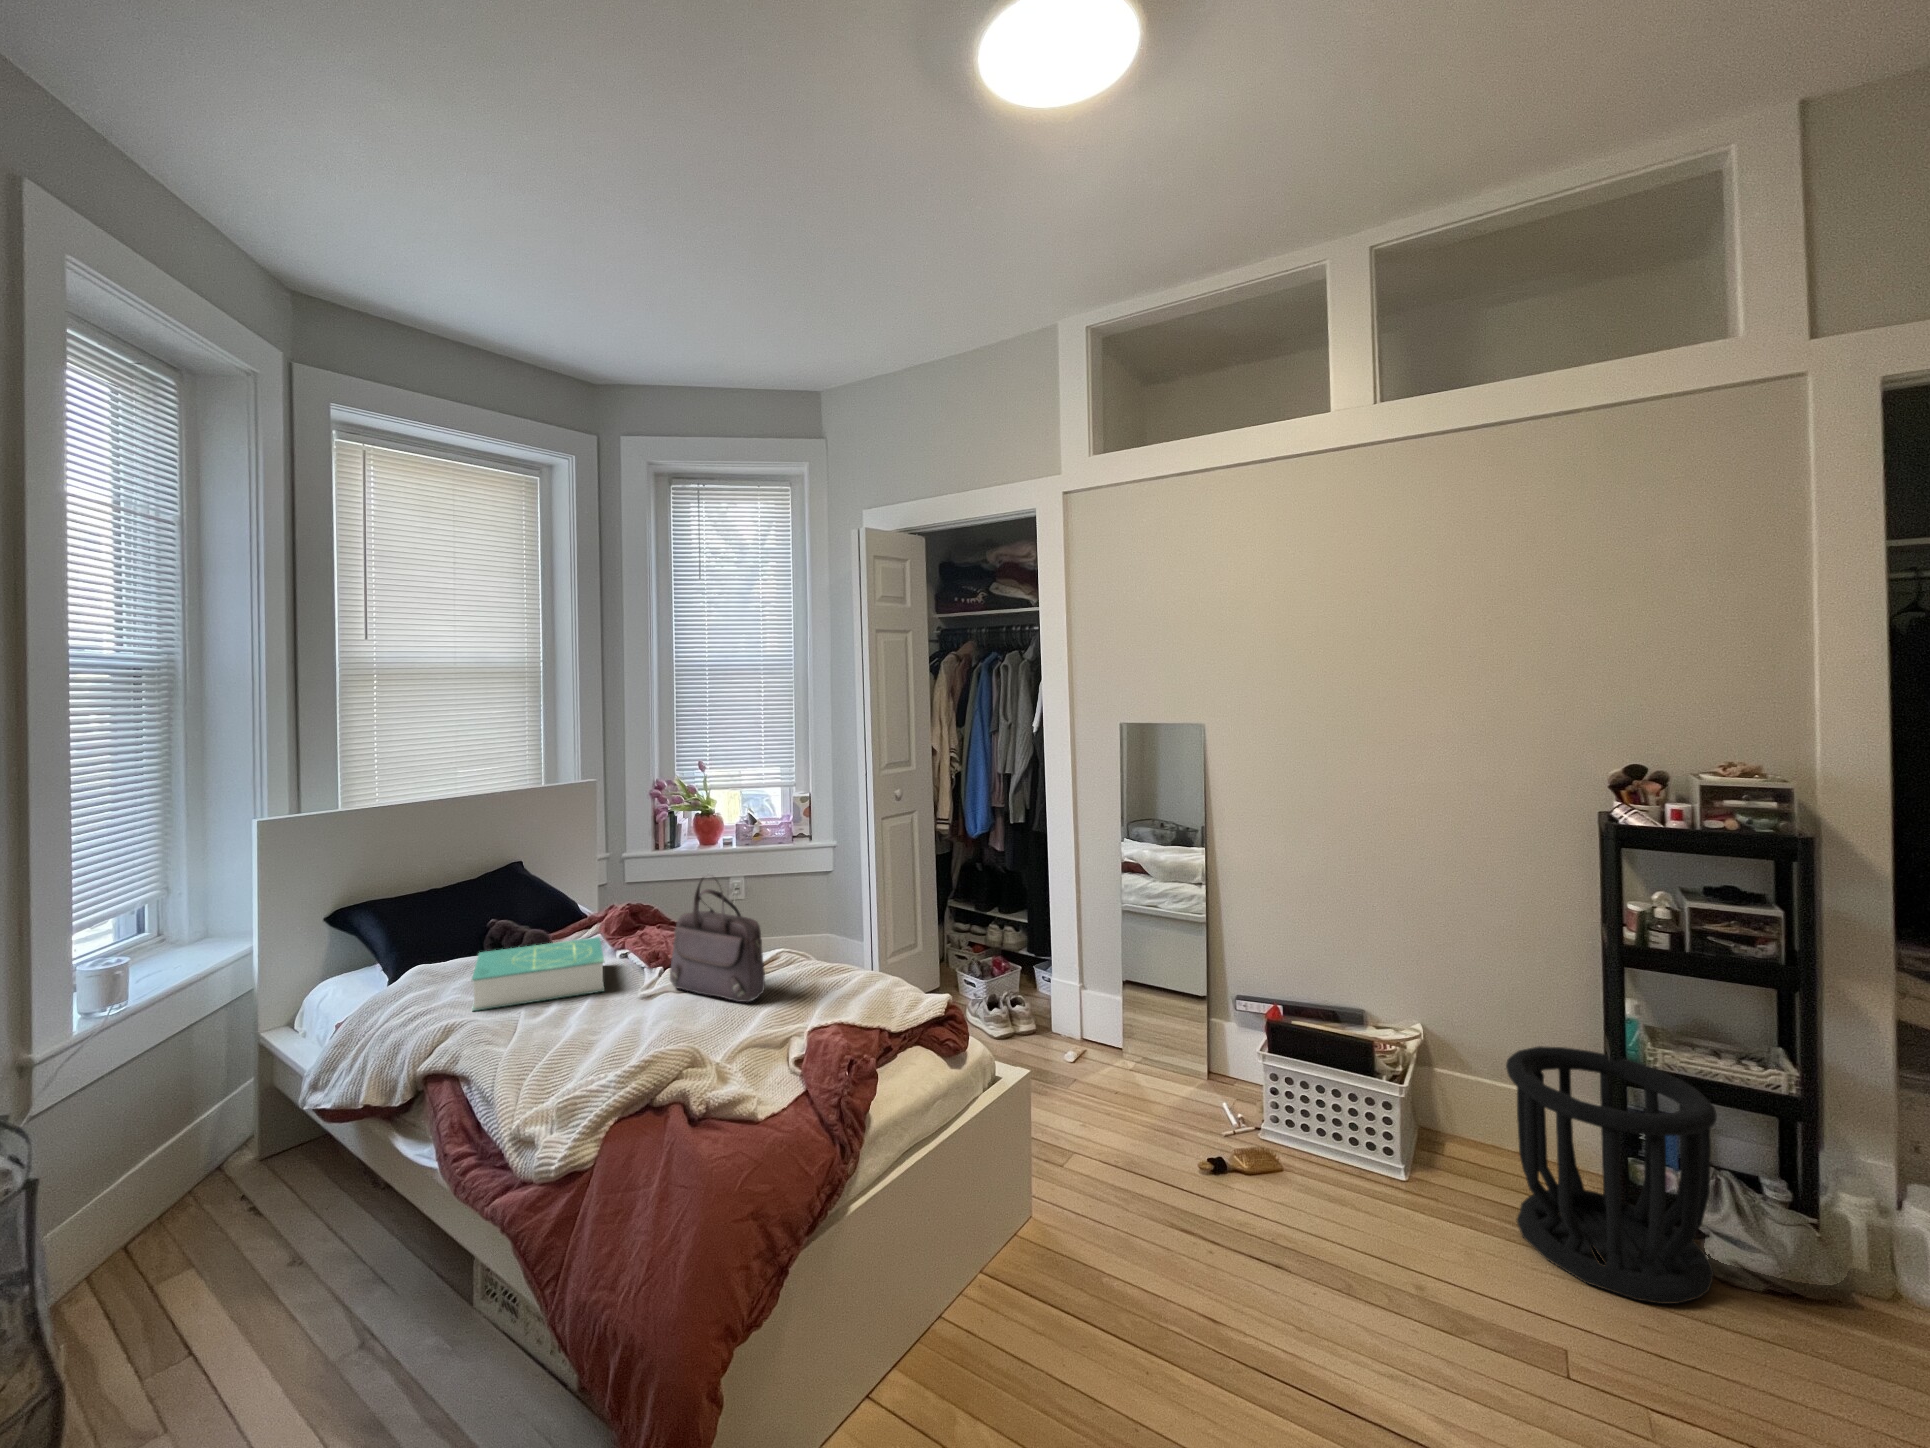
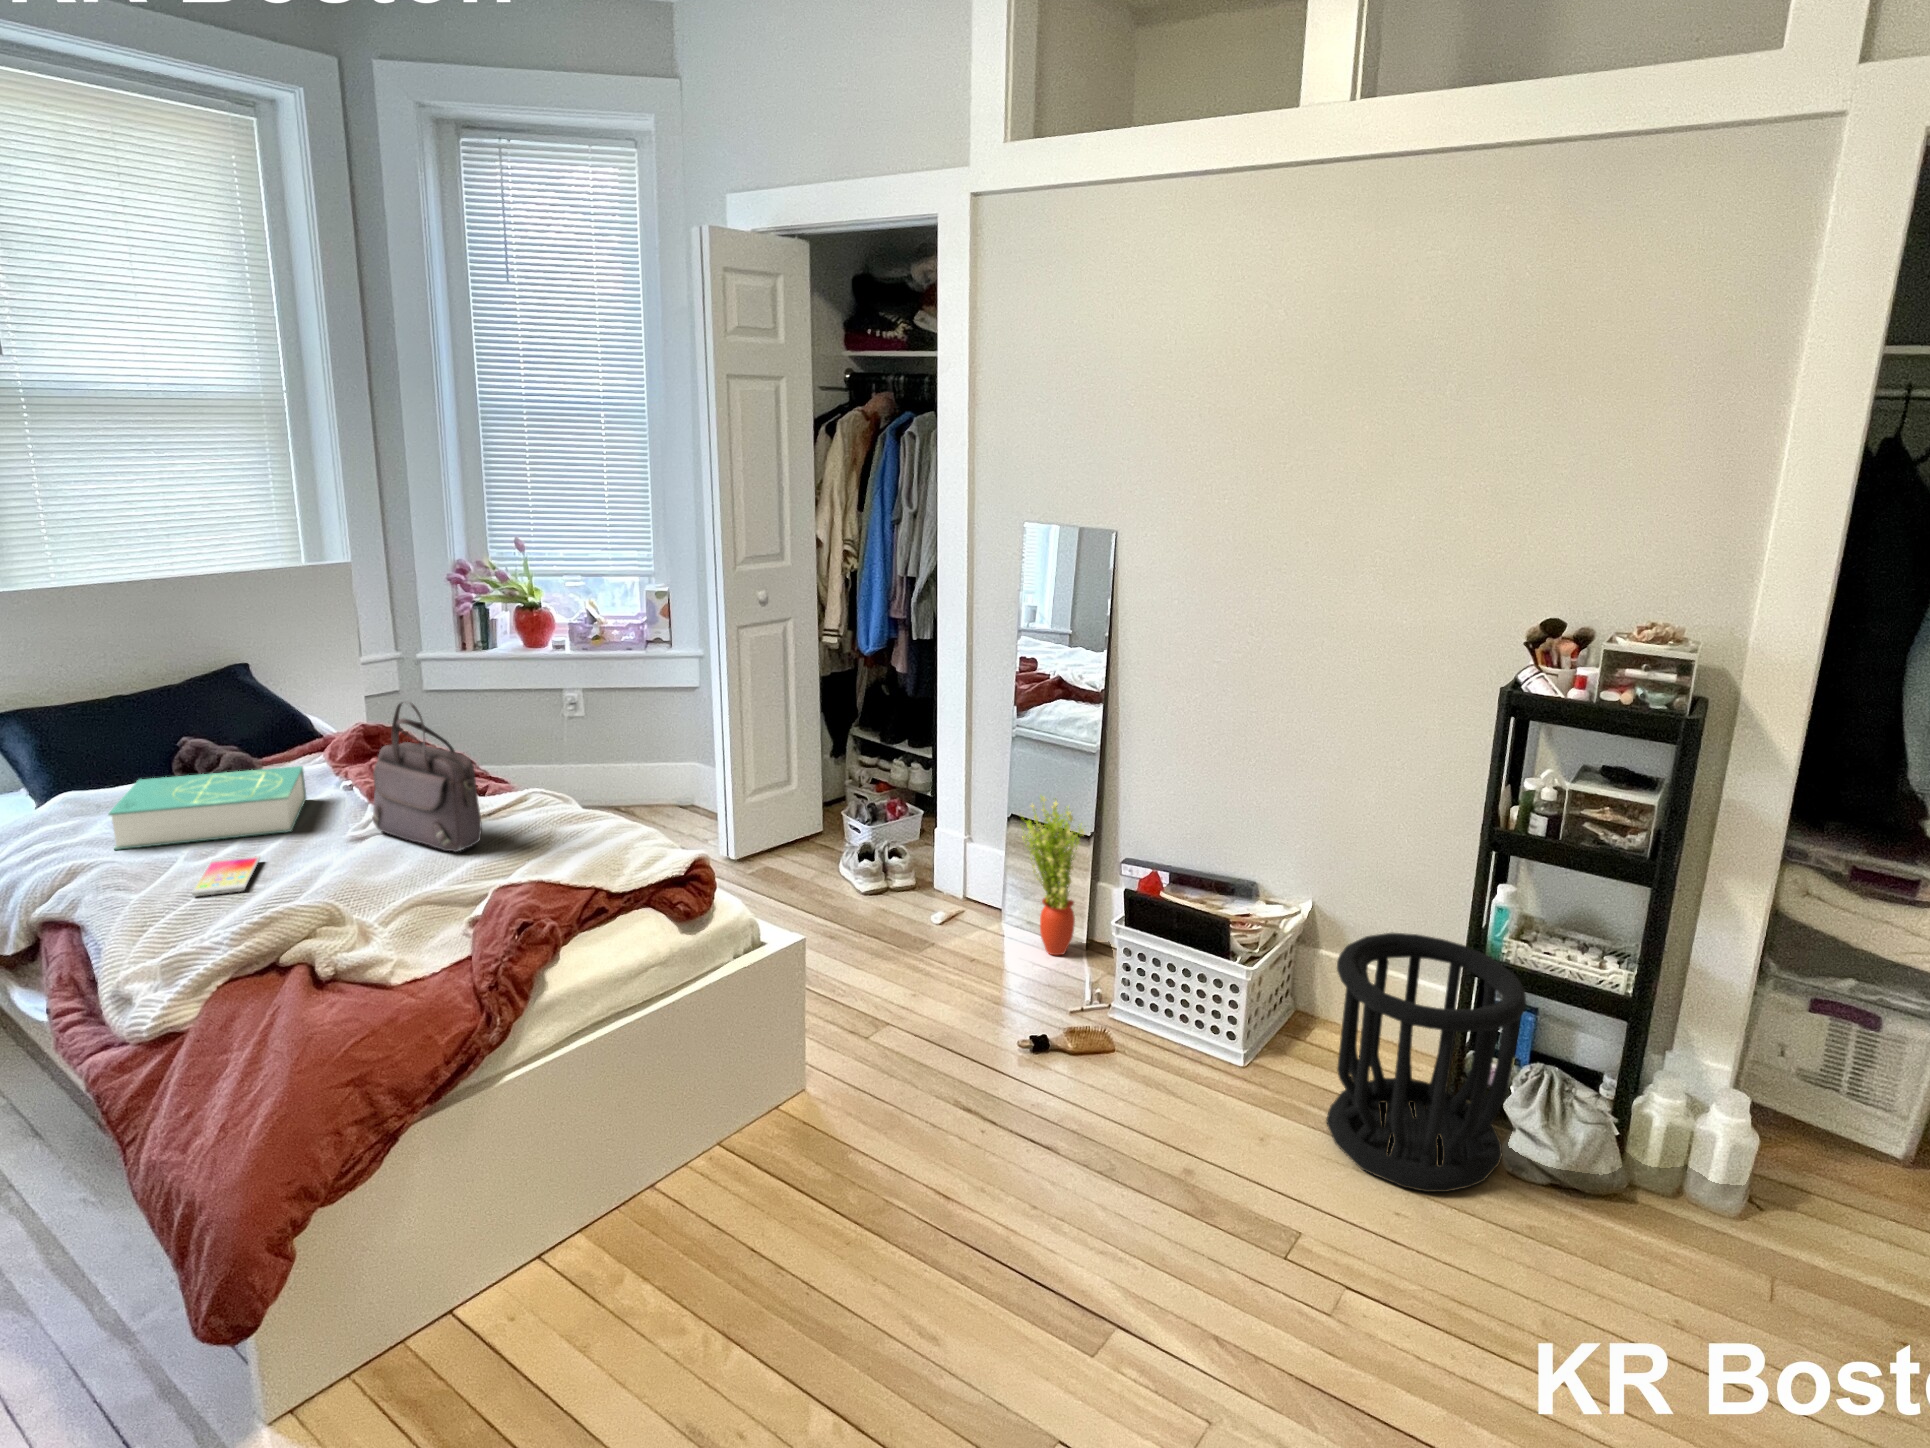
potted plant: none [1140,942,1201,1086] -> present [1022,796,1084,956]
smartphone: none [557,1011,597,1047] -> present [192,856,260,897]

